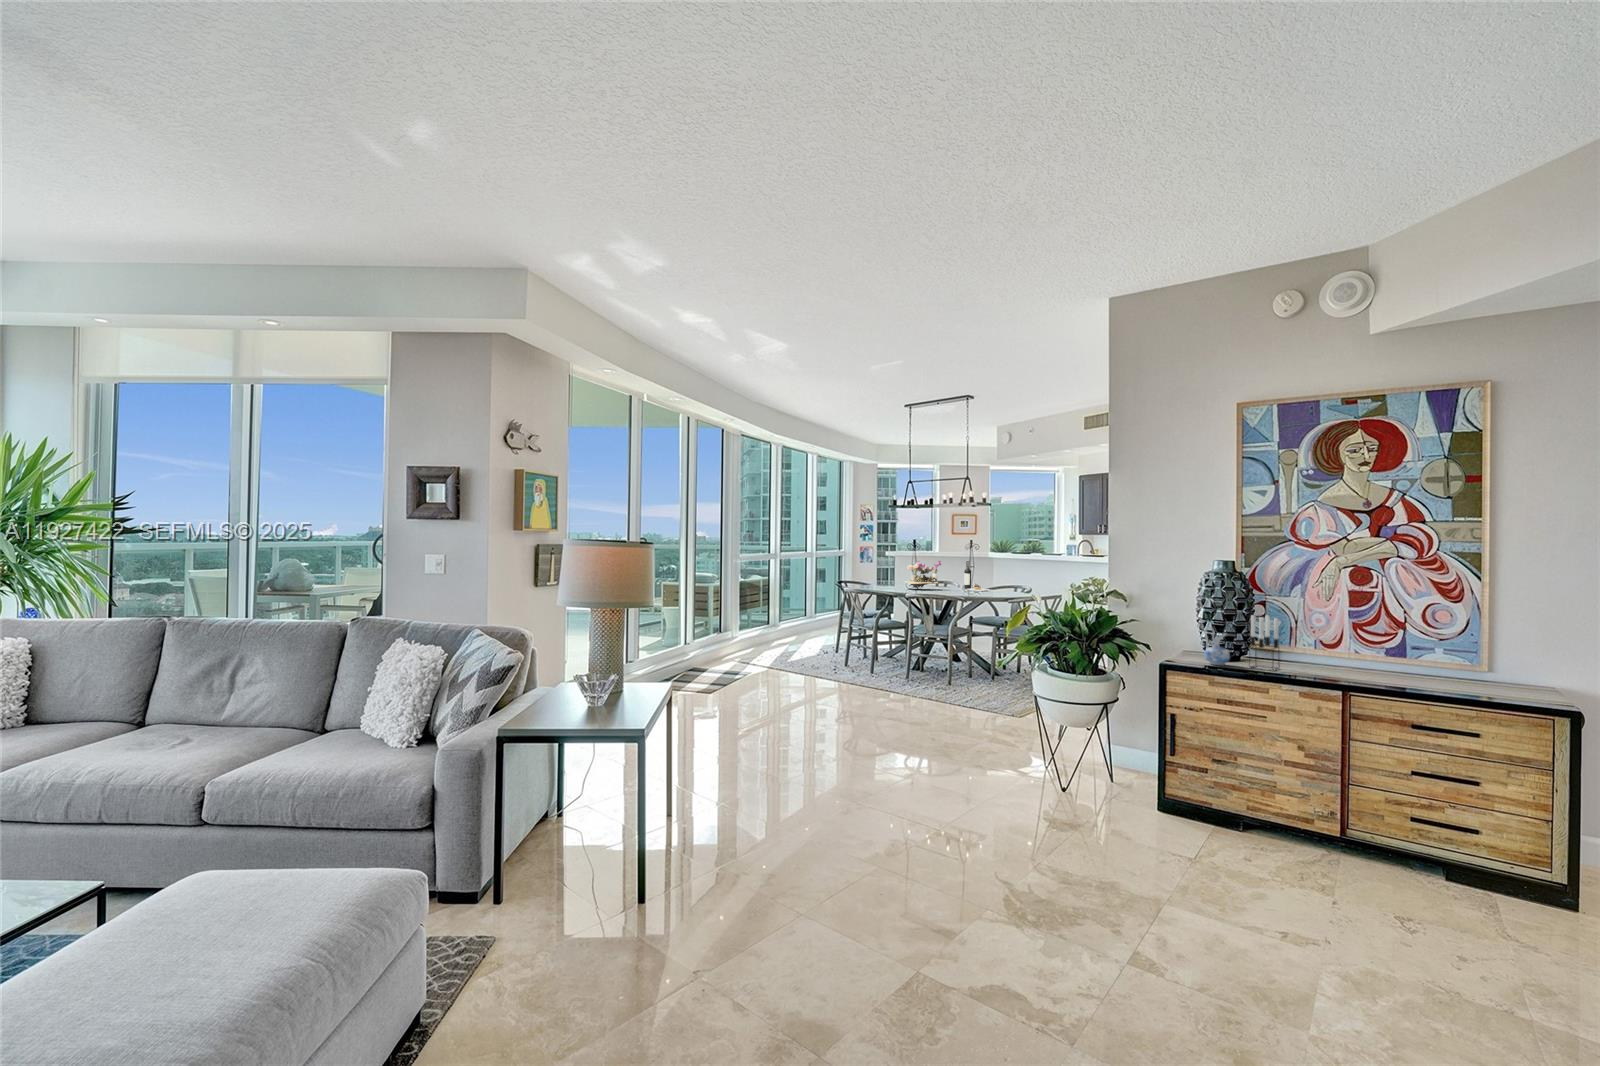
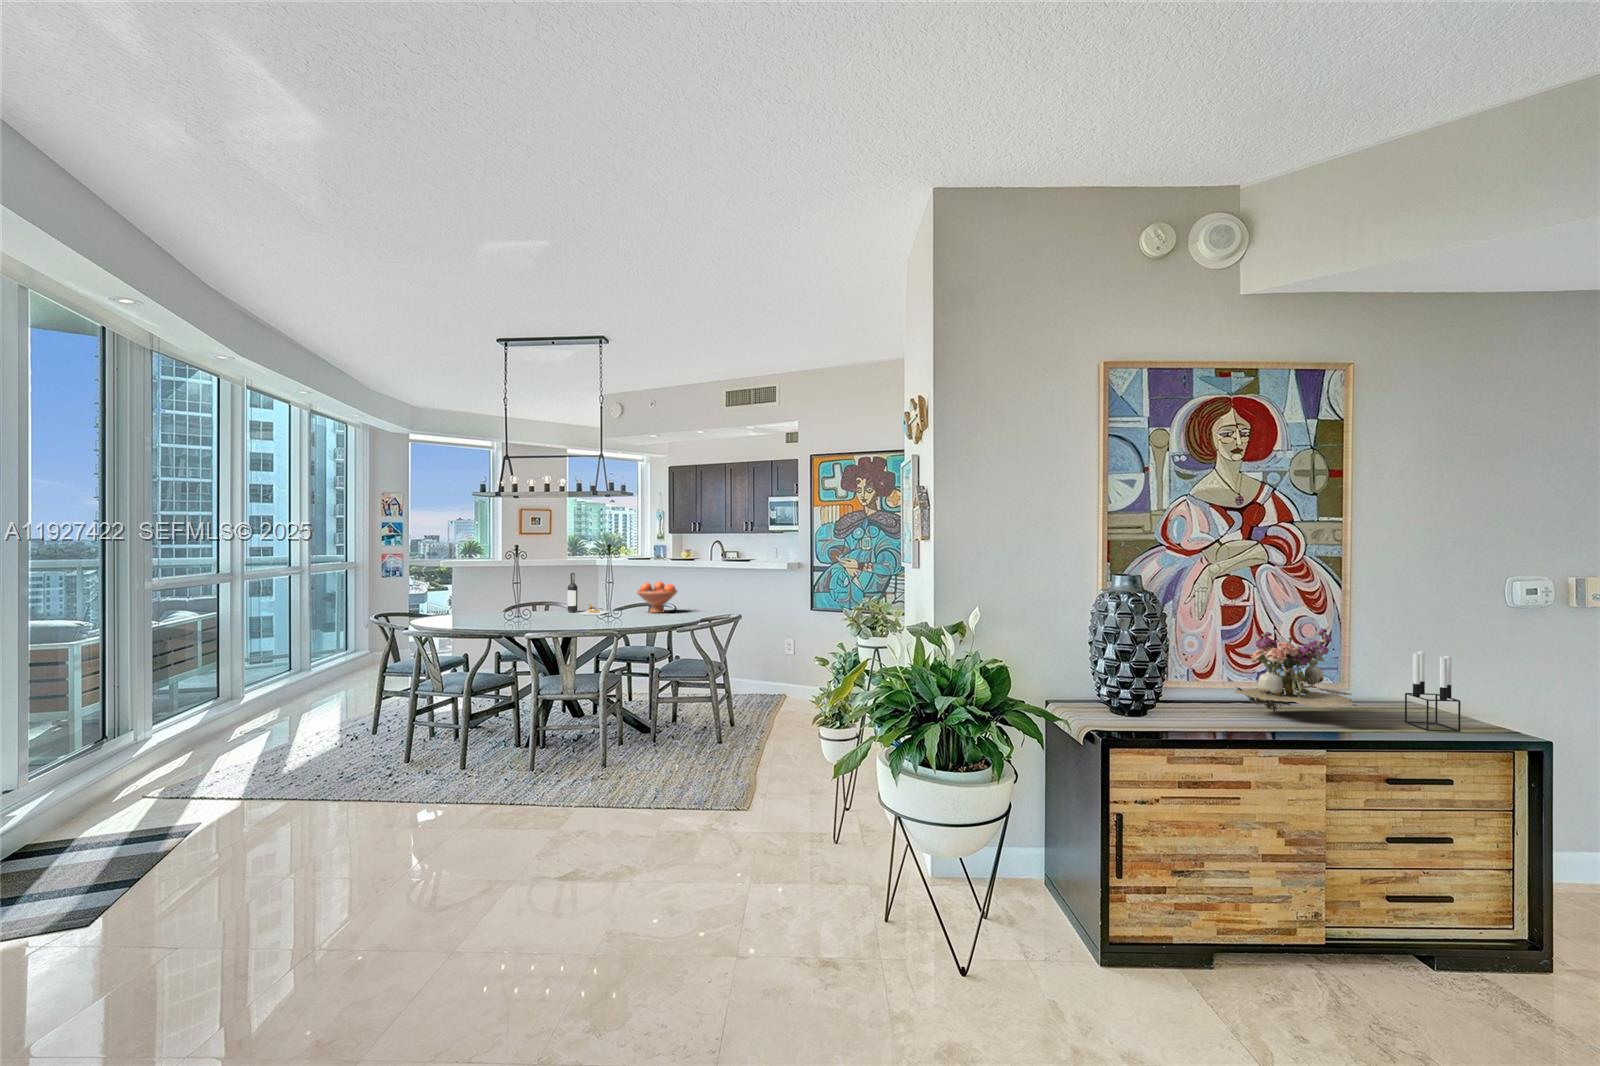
flower arrangement: present [906,560,941,589] -> present [1234,626,1357,712]
fruit bowl: none [1008,569,1040,593] -> present [637,581,677,613]
candle holder: present [1250,615,1280,670] -> present [1405,651,1460,732]
ceramic pitcher: present [1204,627,1230,665] -> none [1128,672,1164,727]

